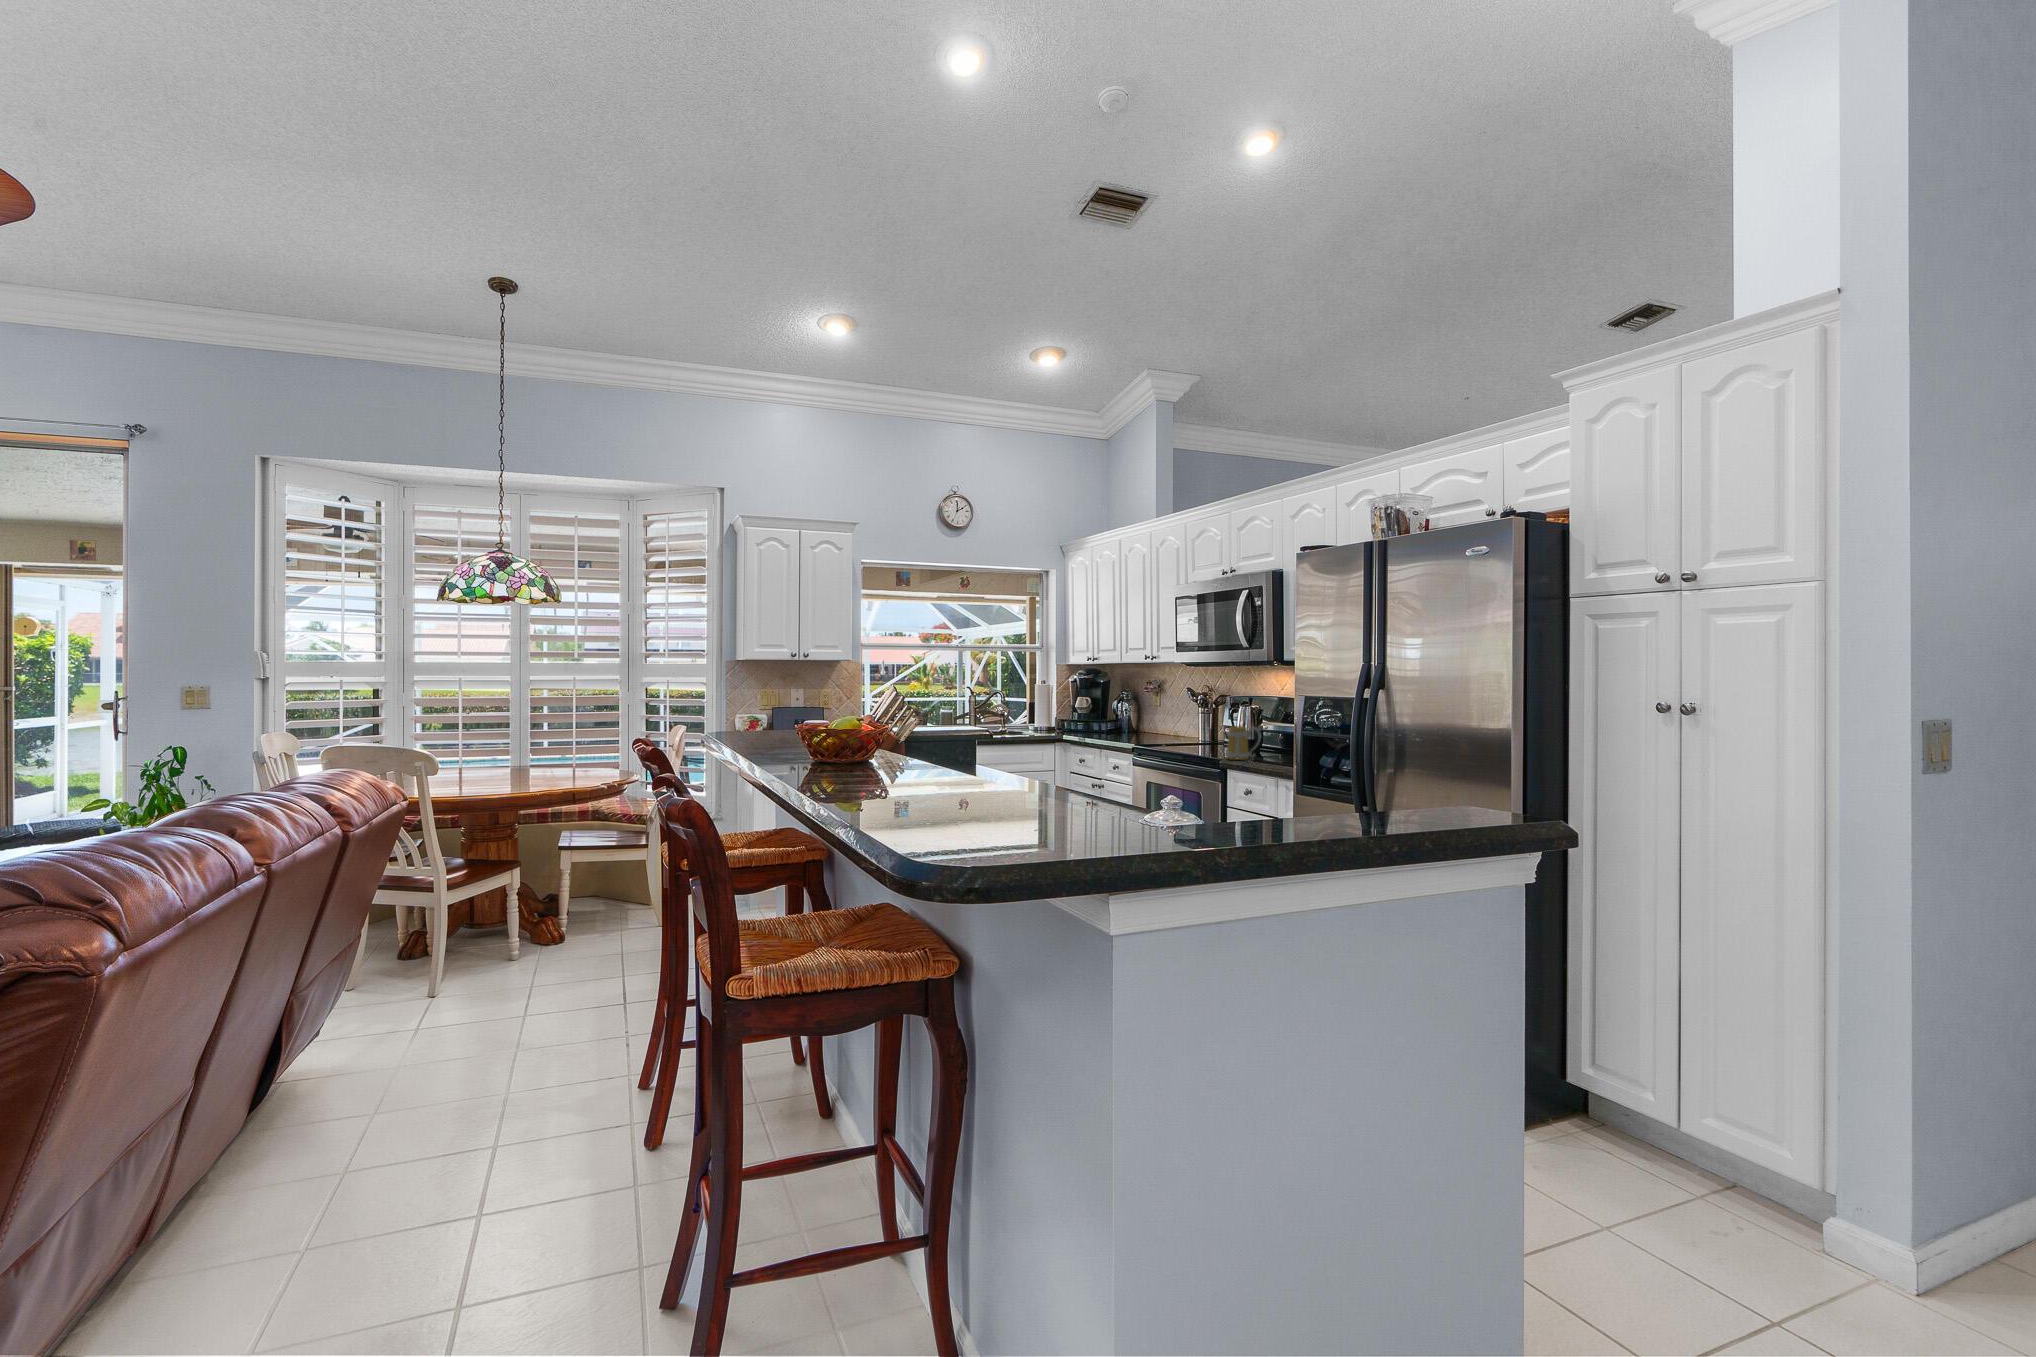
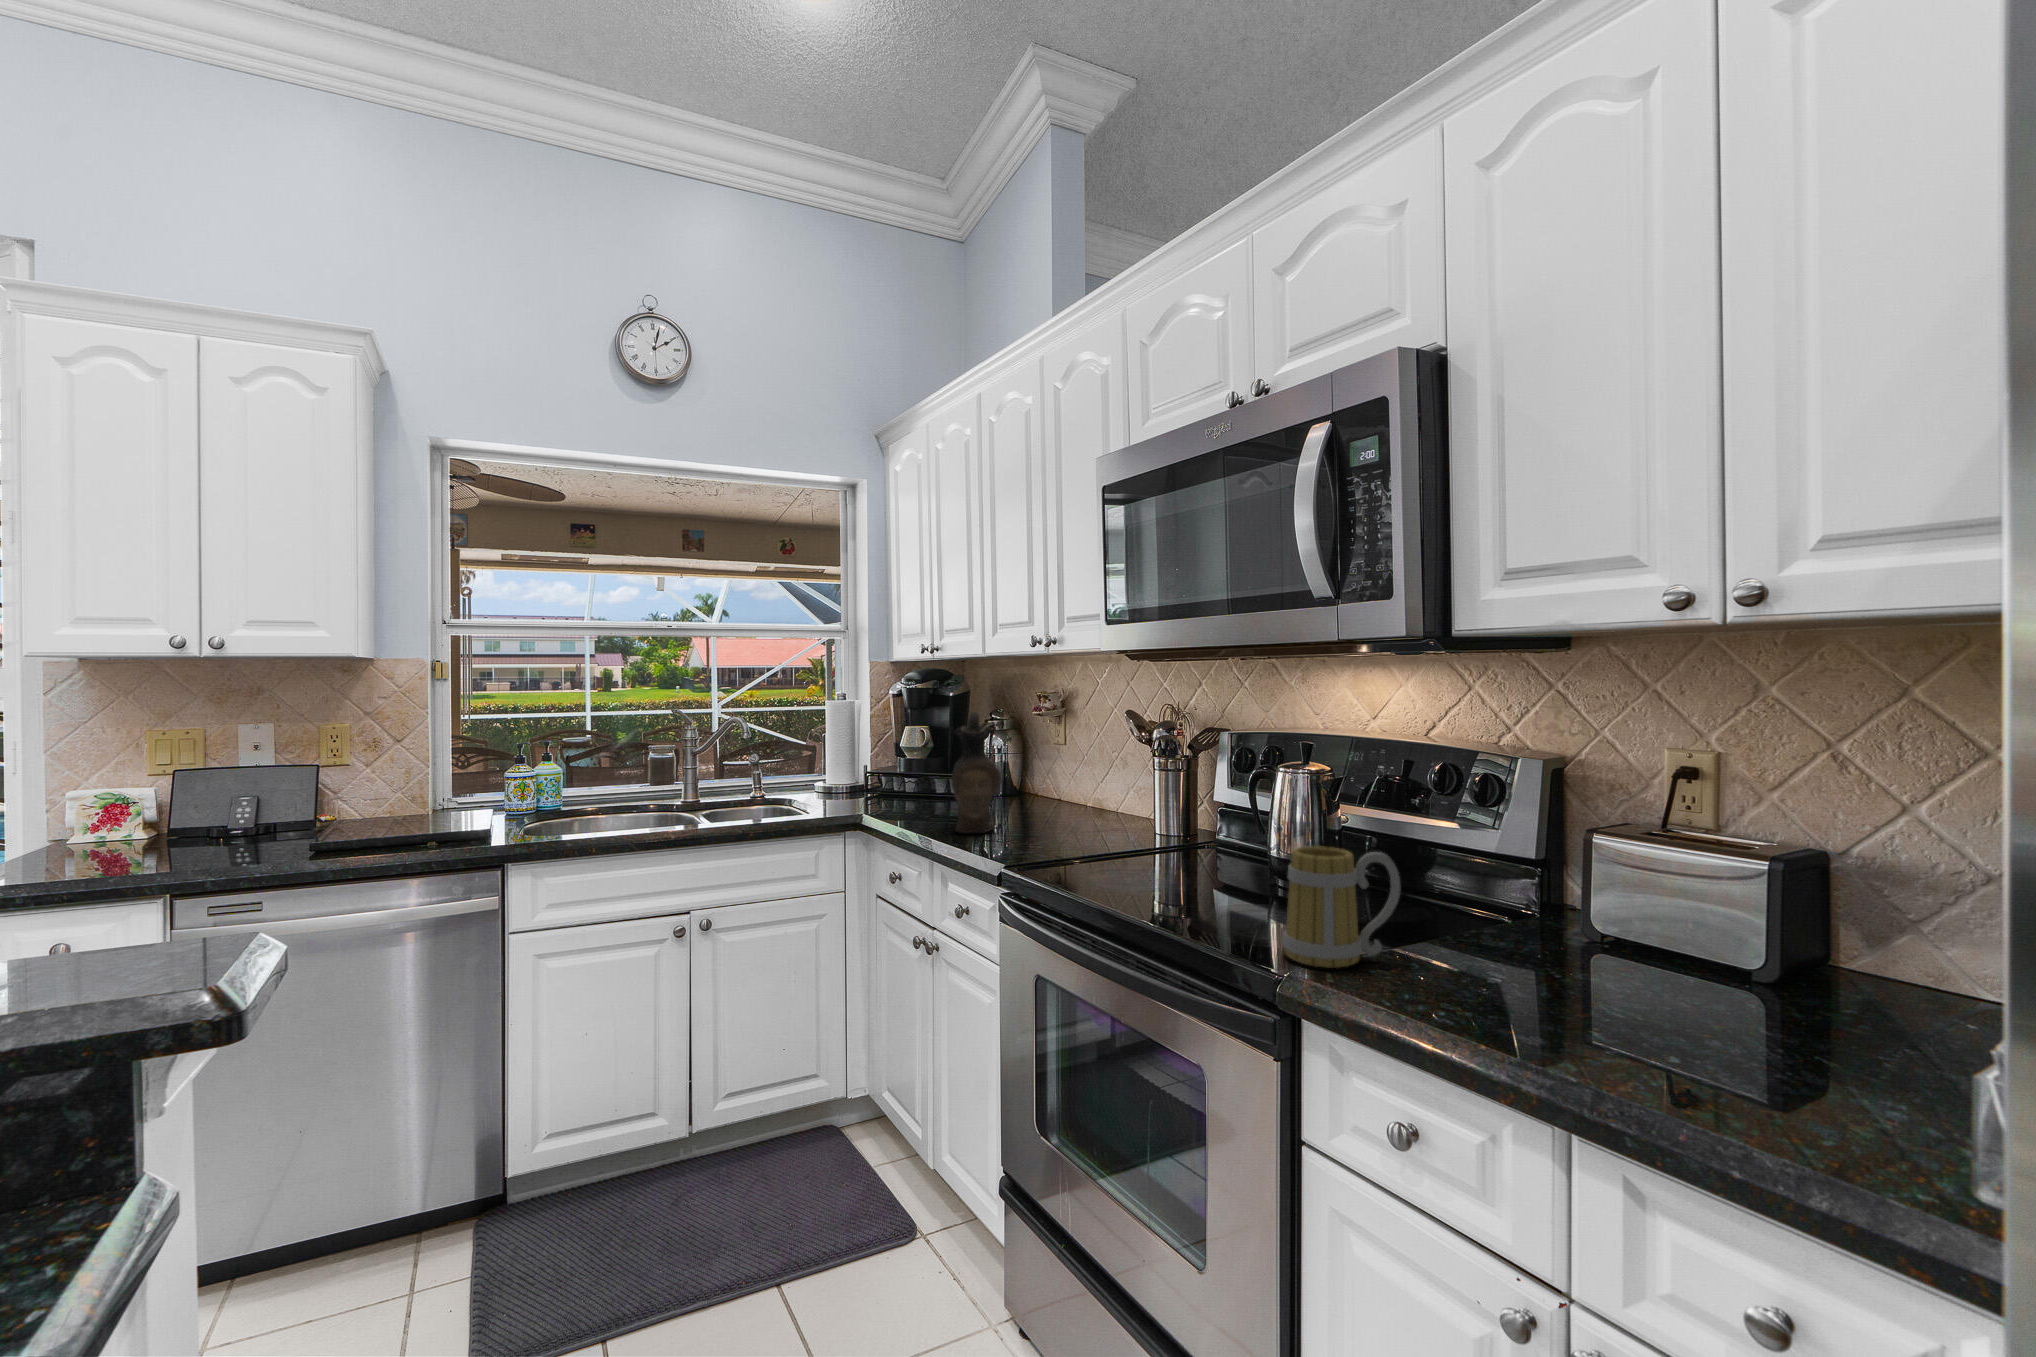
ceramic pitcher: none [1110,689,1131,741] -> present [951,712,1000,833]

